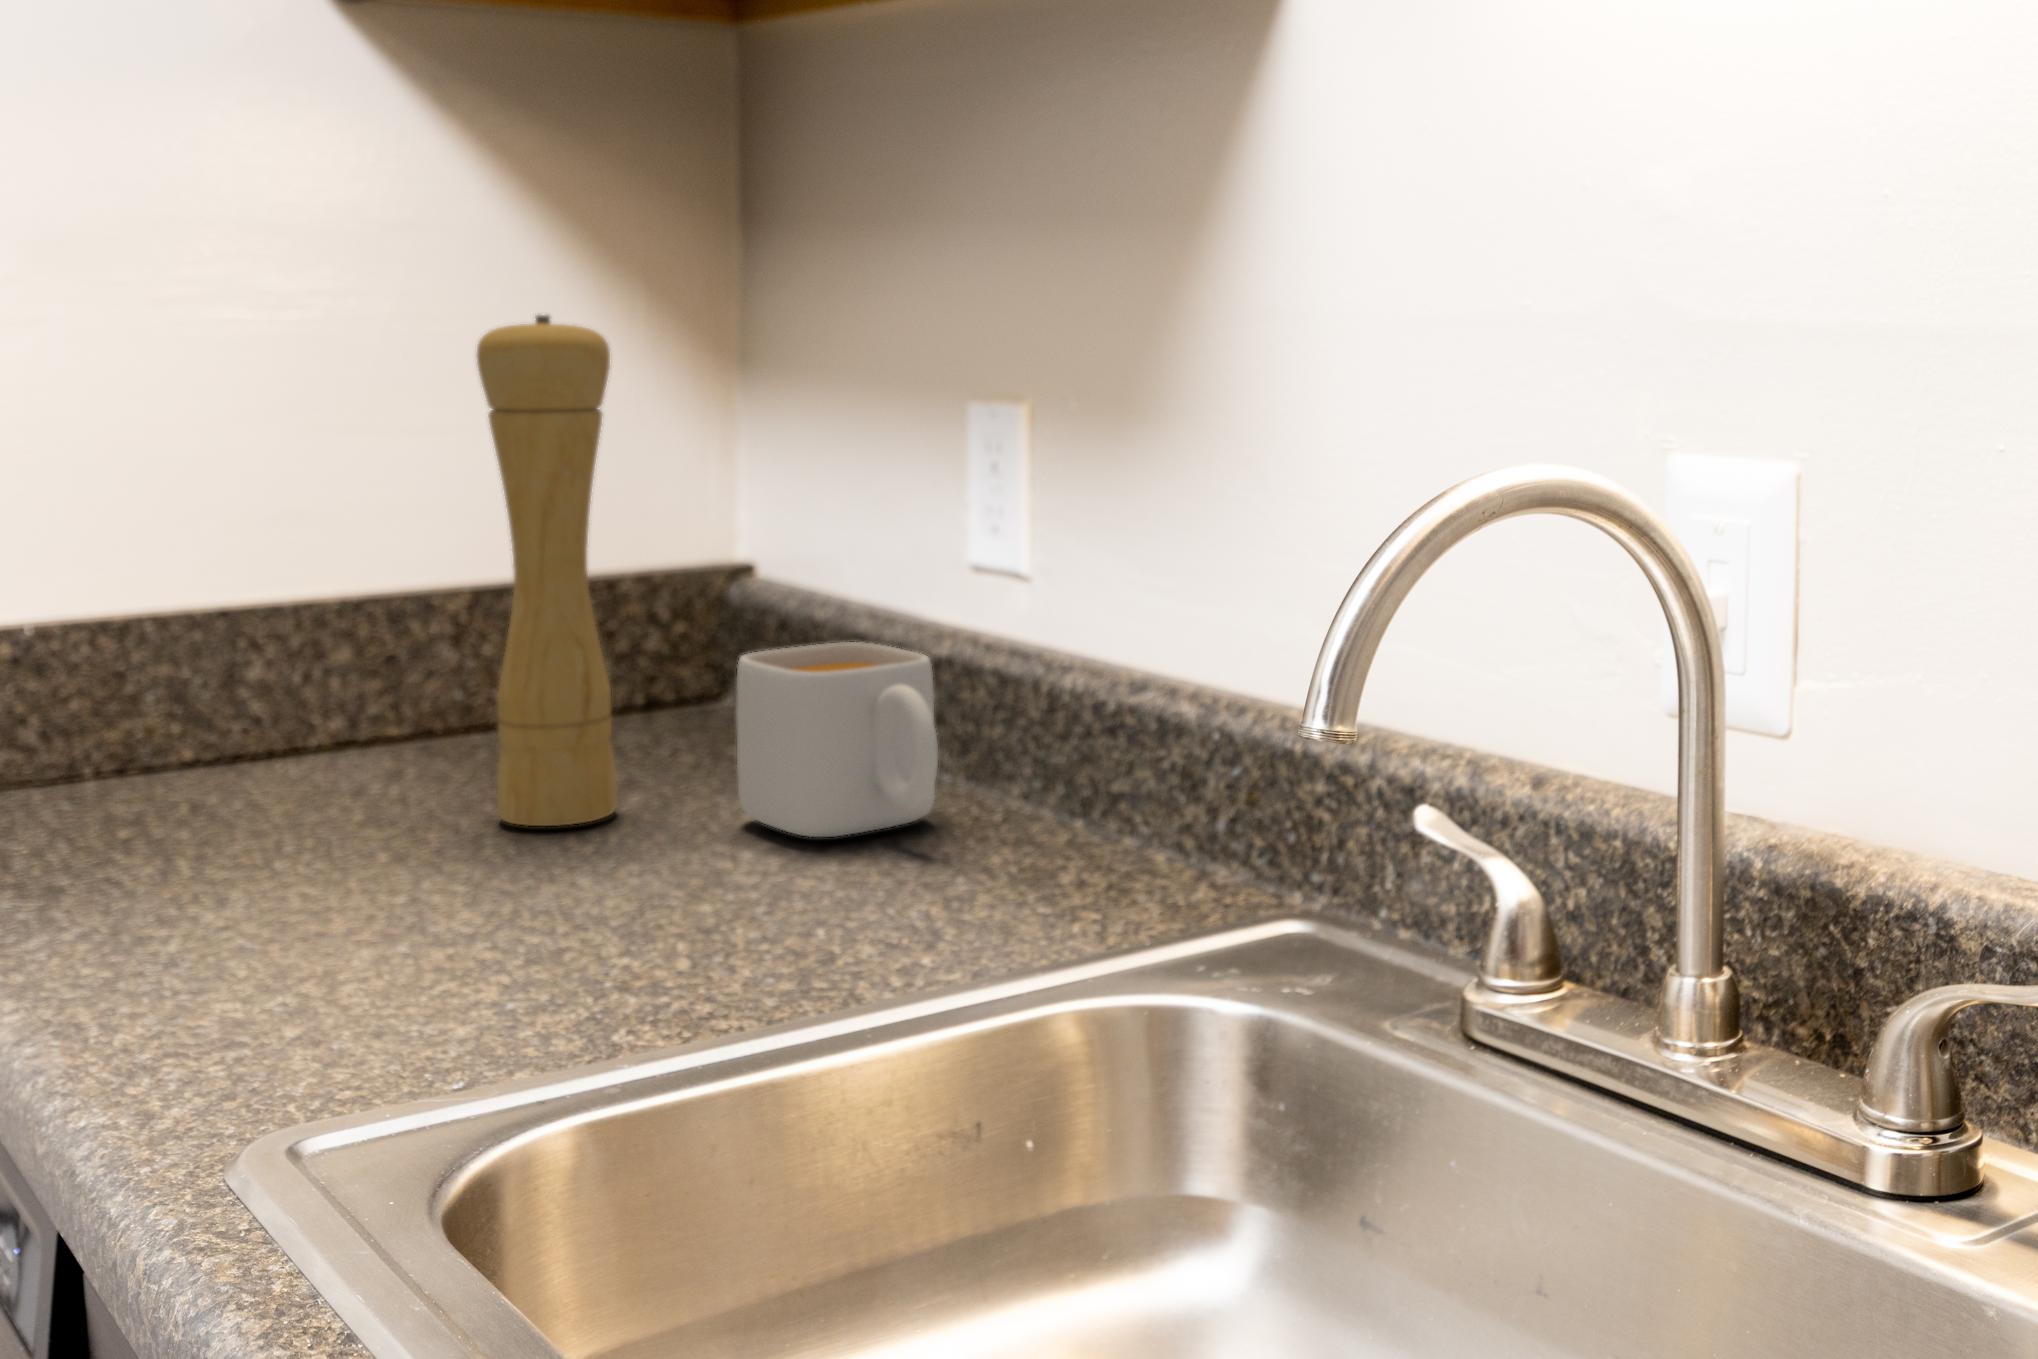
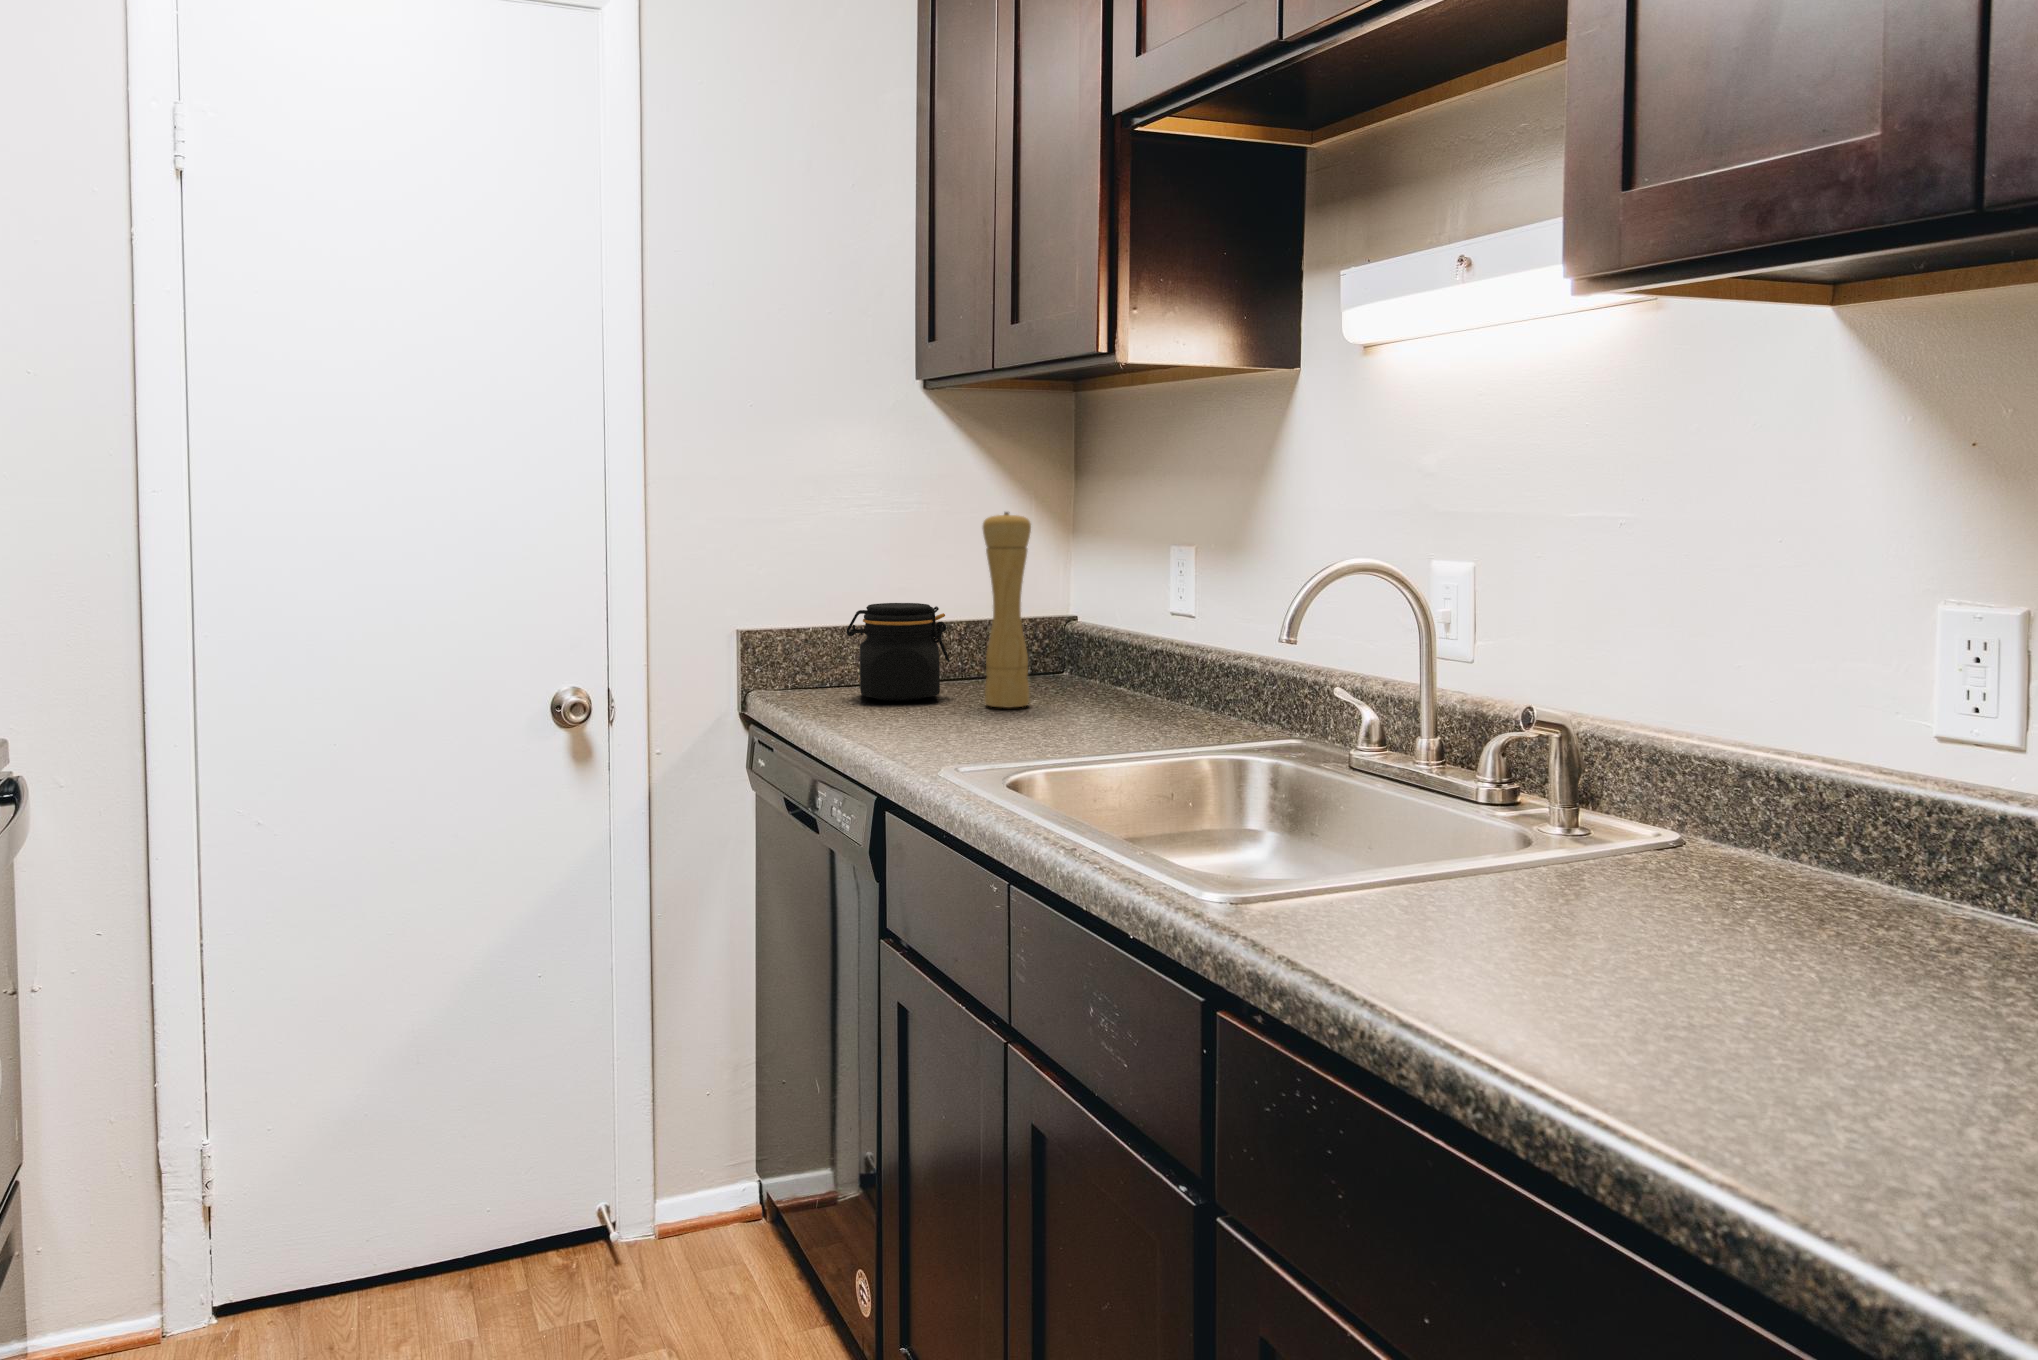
jar: none [111,552,412,814] -> present [847,603,950,701]
mug: present [736,642,938,837] -> none [1077,641,1157,714]

